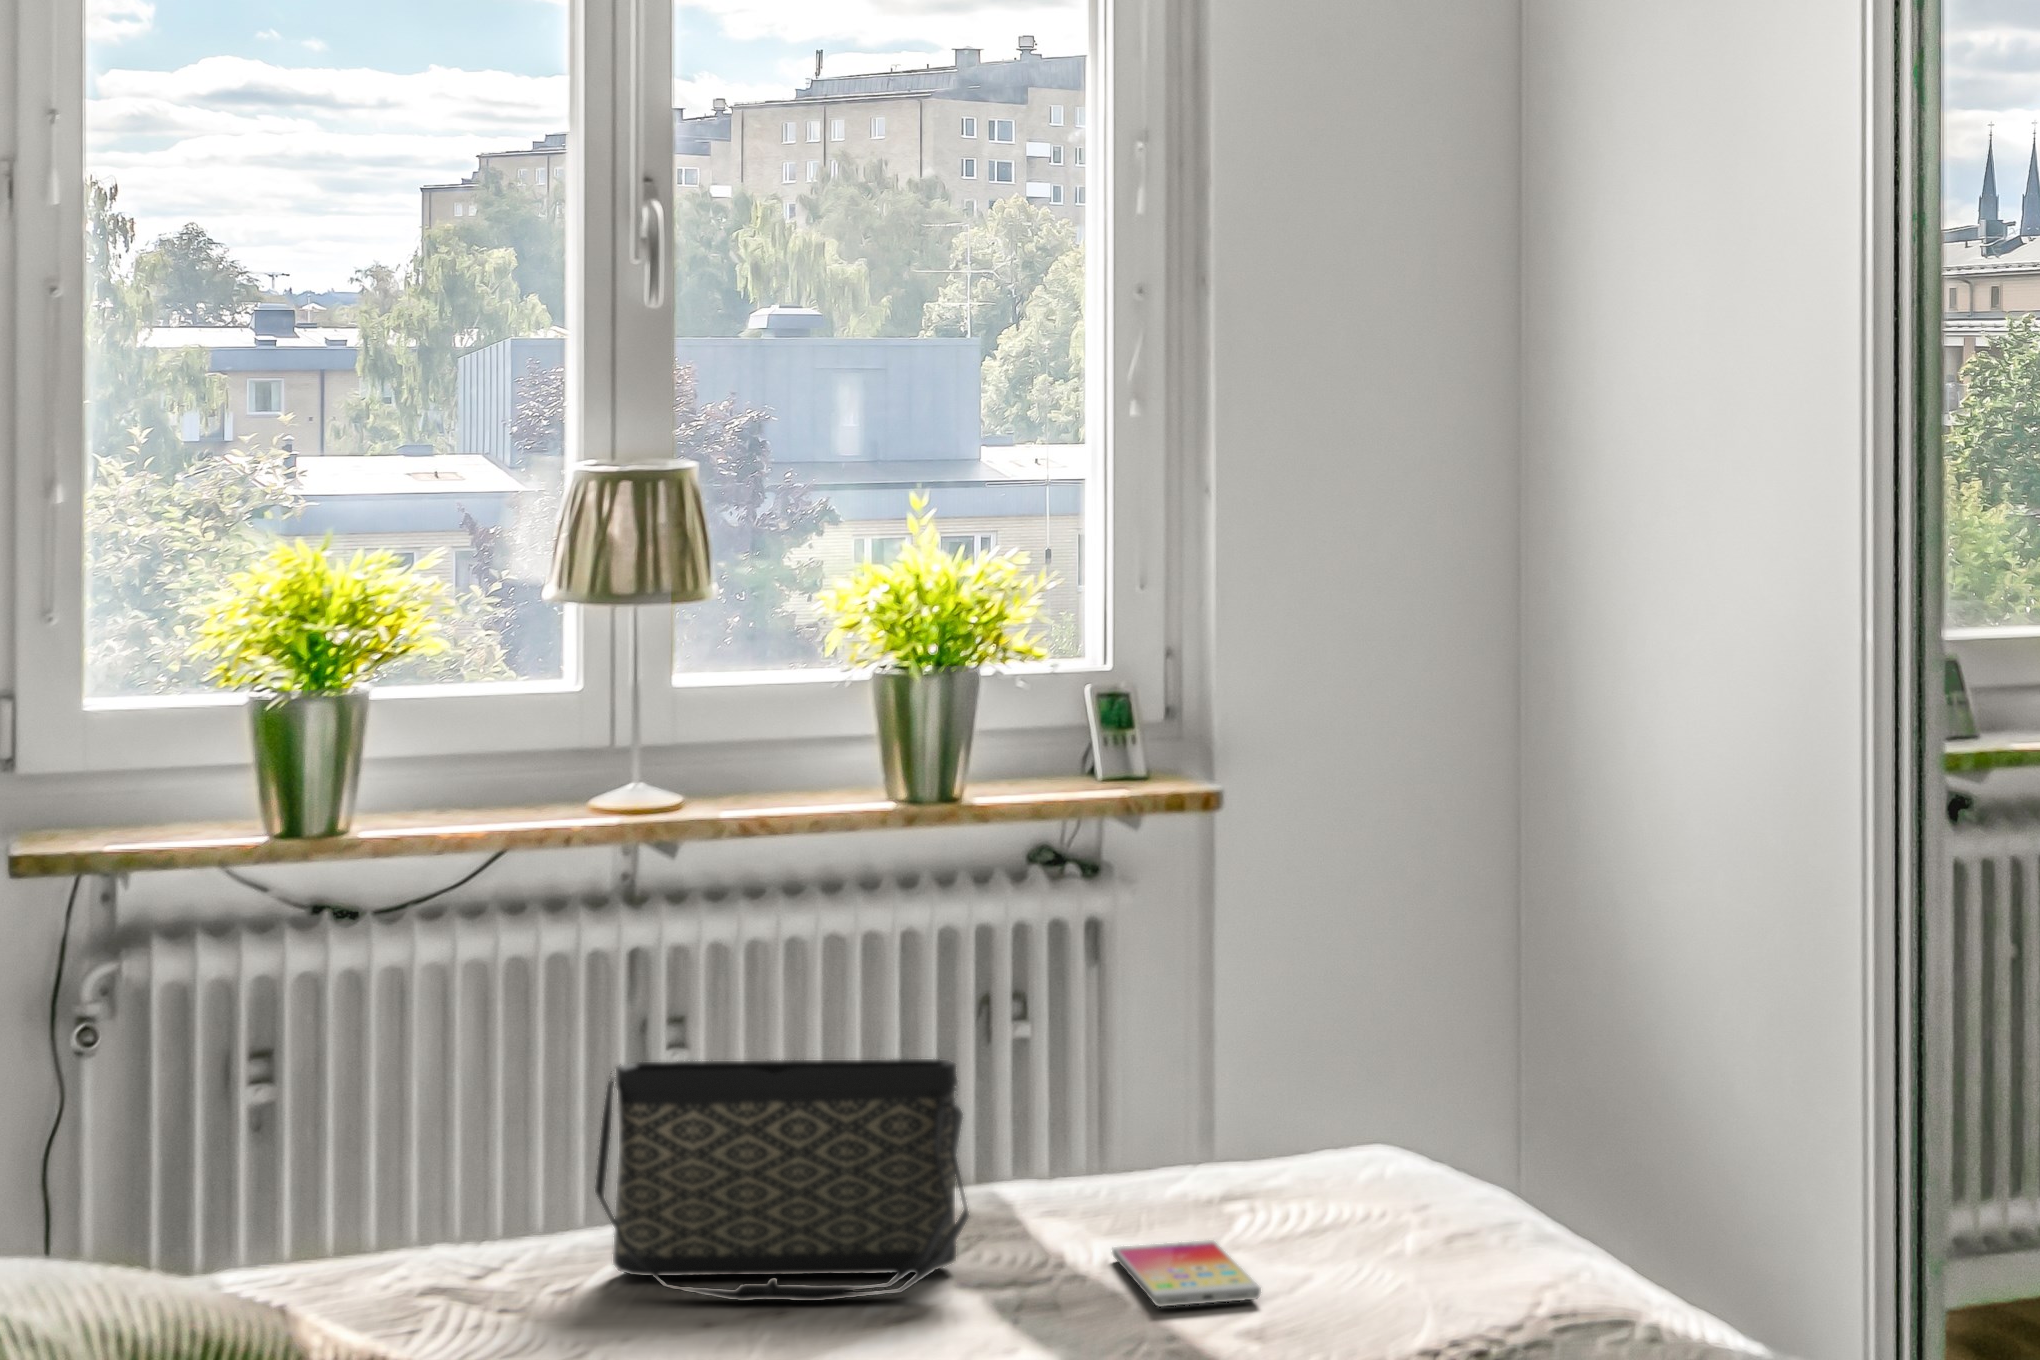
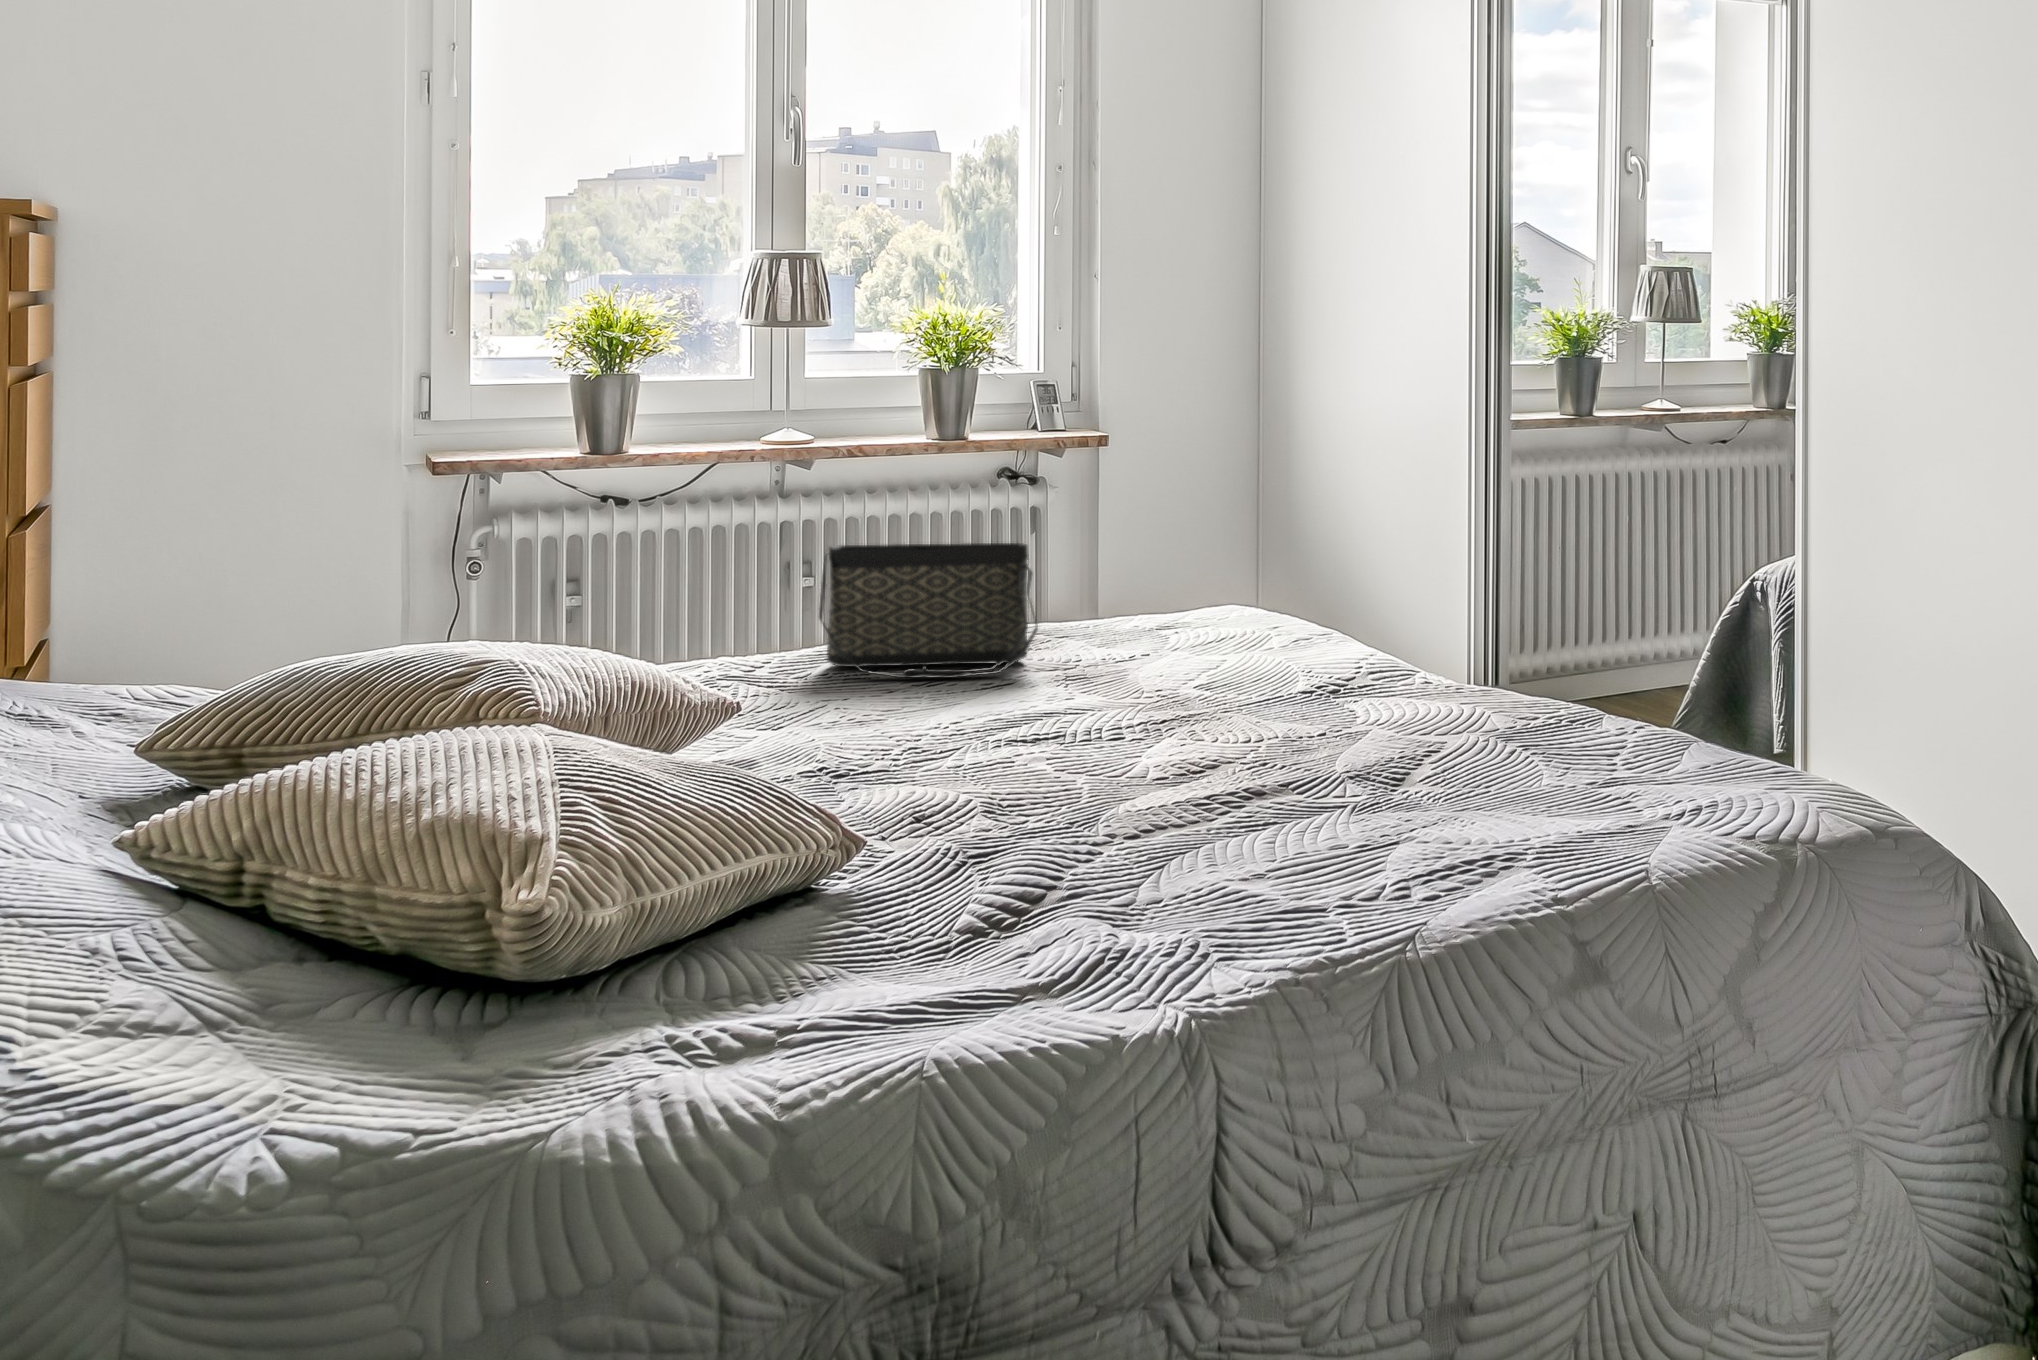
smartphone: present [1112,1240,1261,1307] -> none [1115,645,1208,677]

